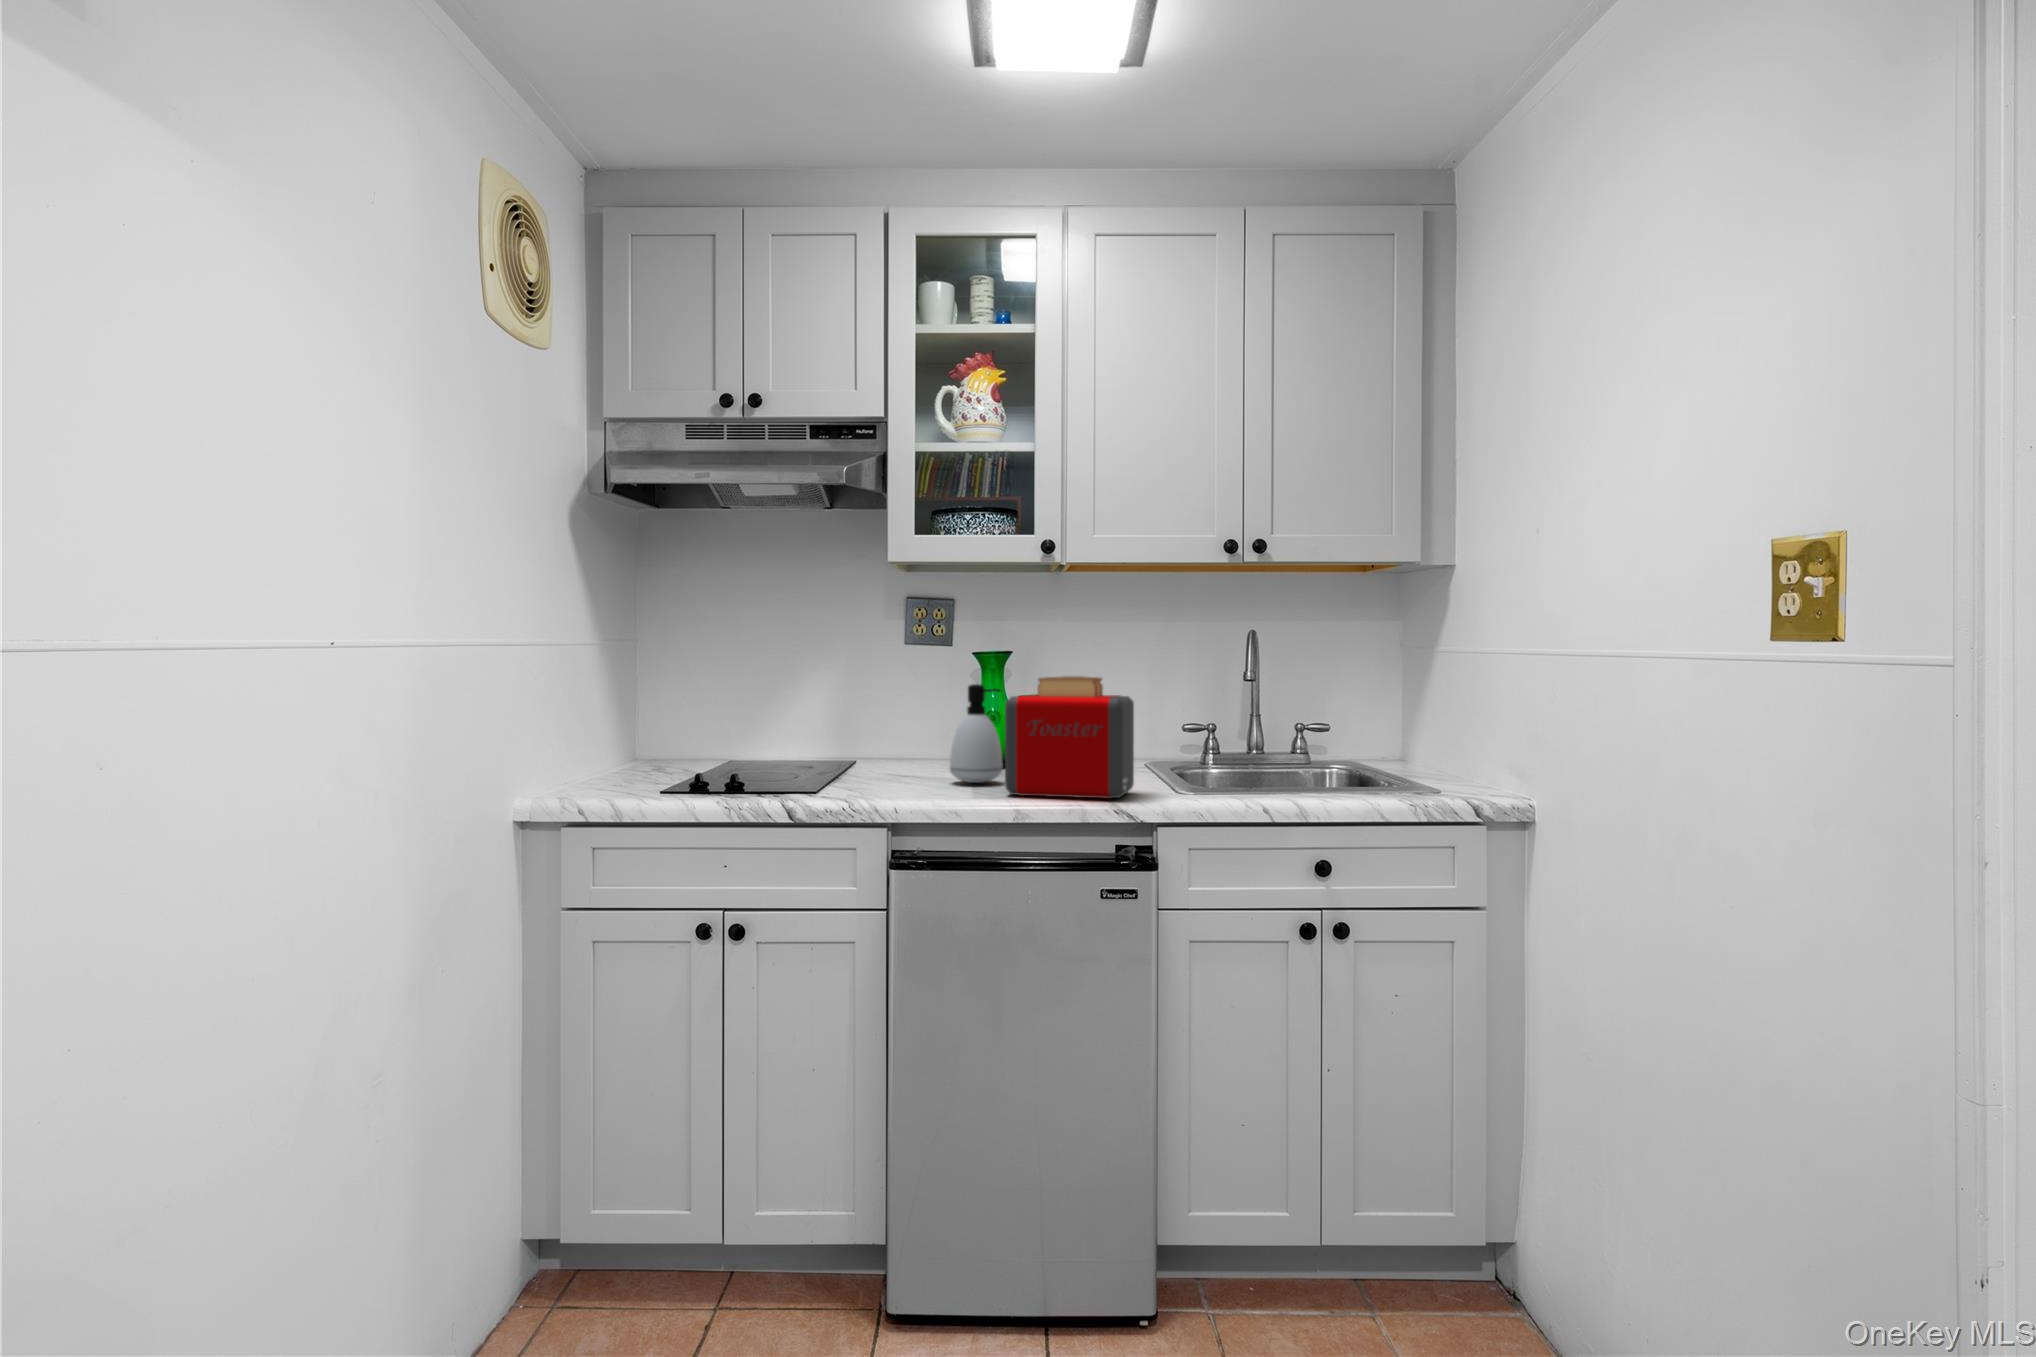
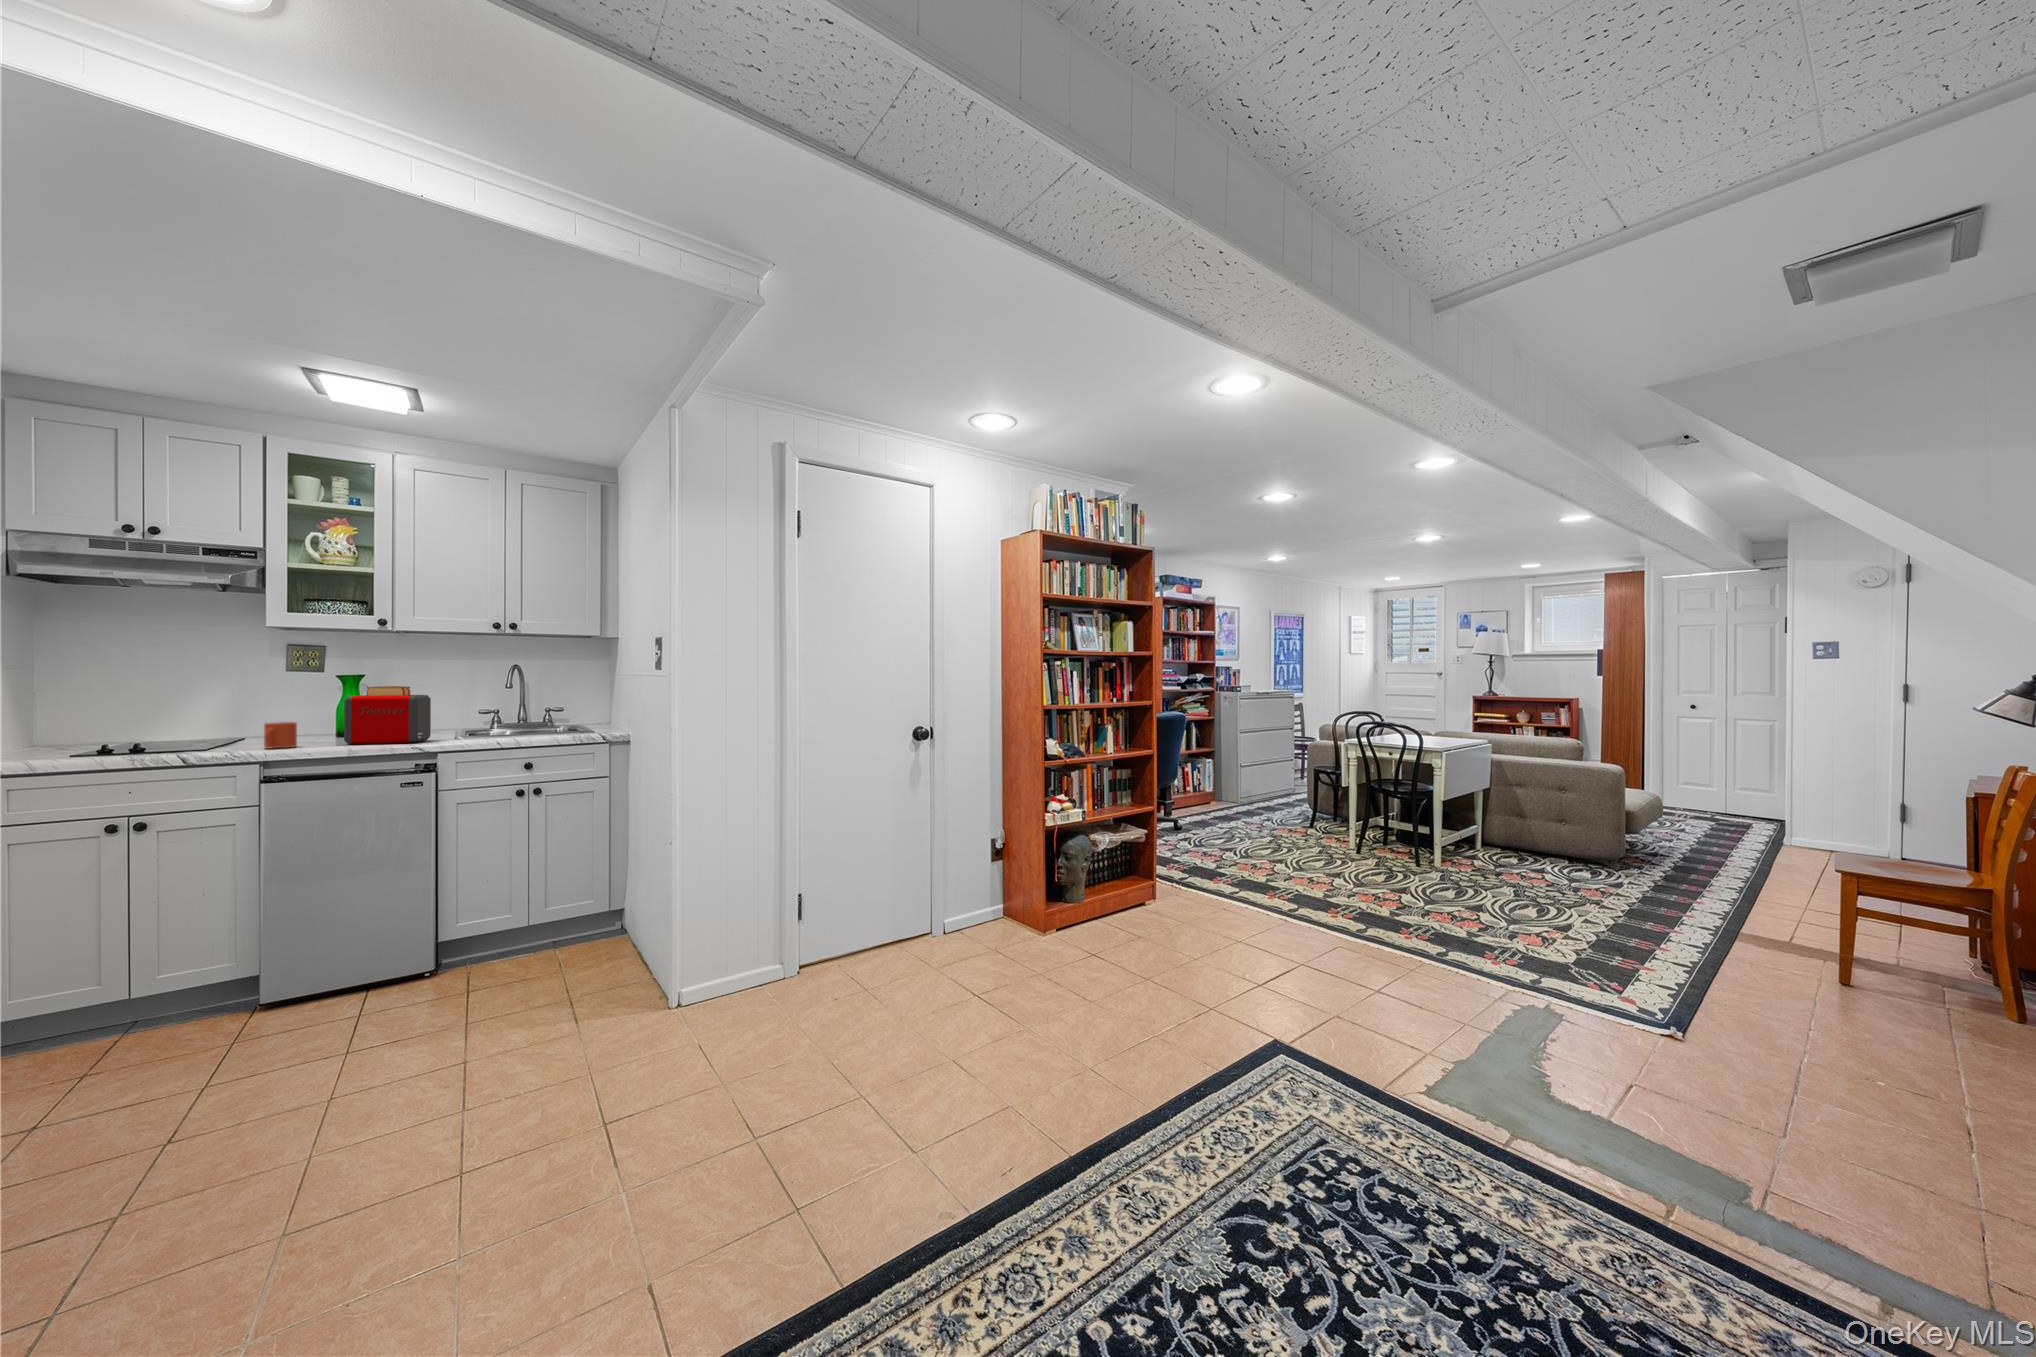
soap dispenser: present [950,684,1003,783] -> none [311,691,349,741]
mug: none [895,746,939,799] -> present [264,722,297,749]

